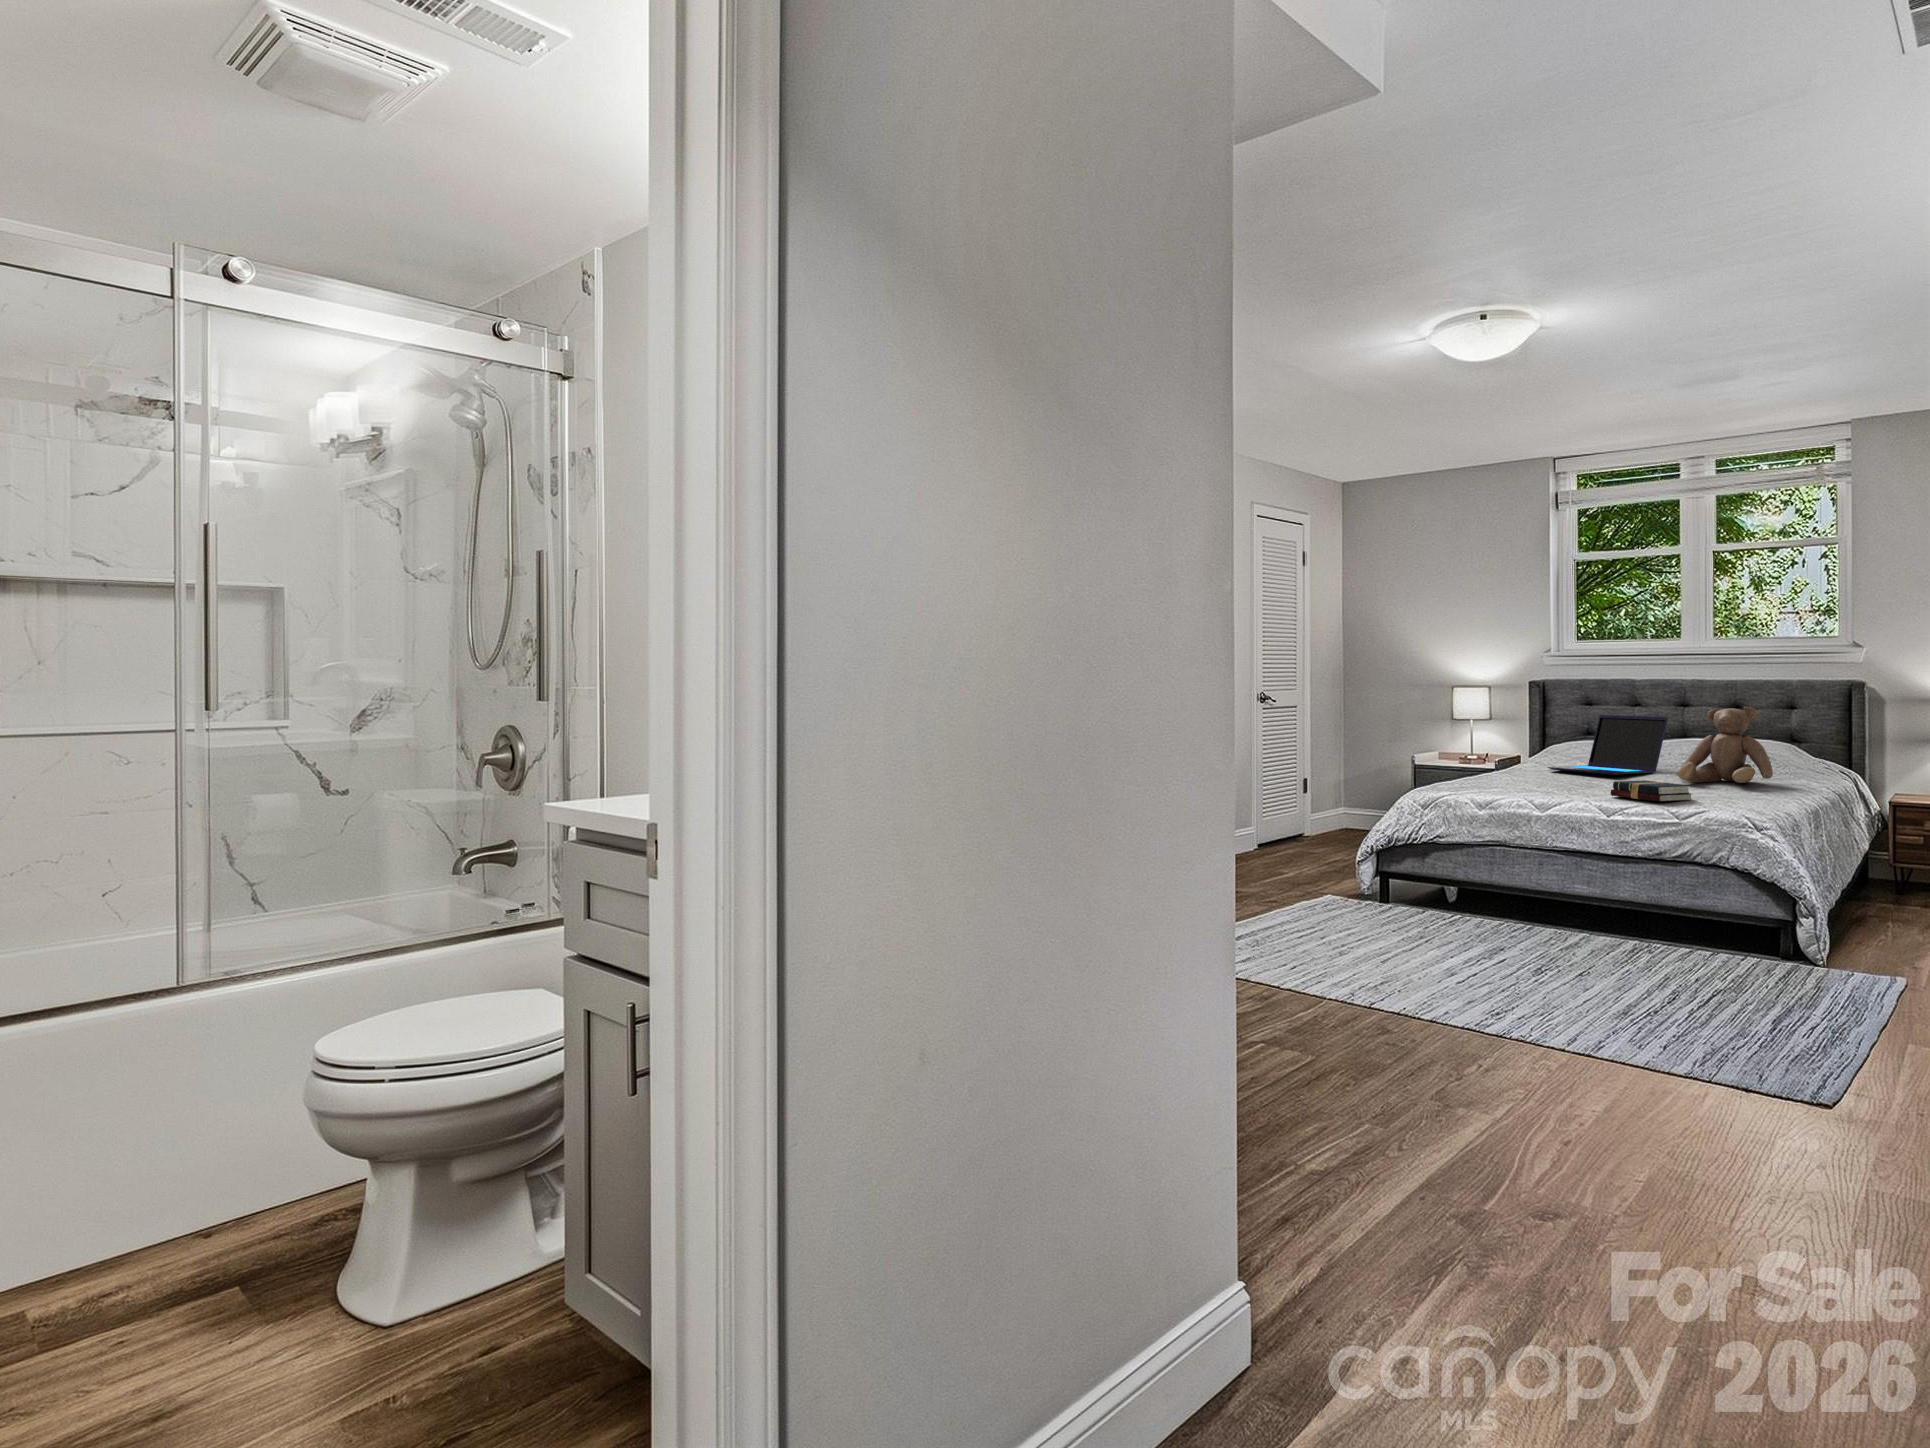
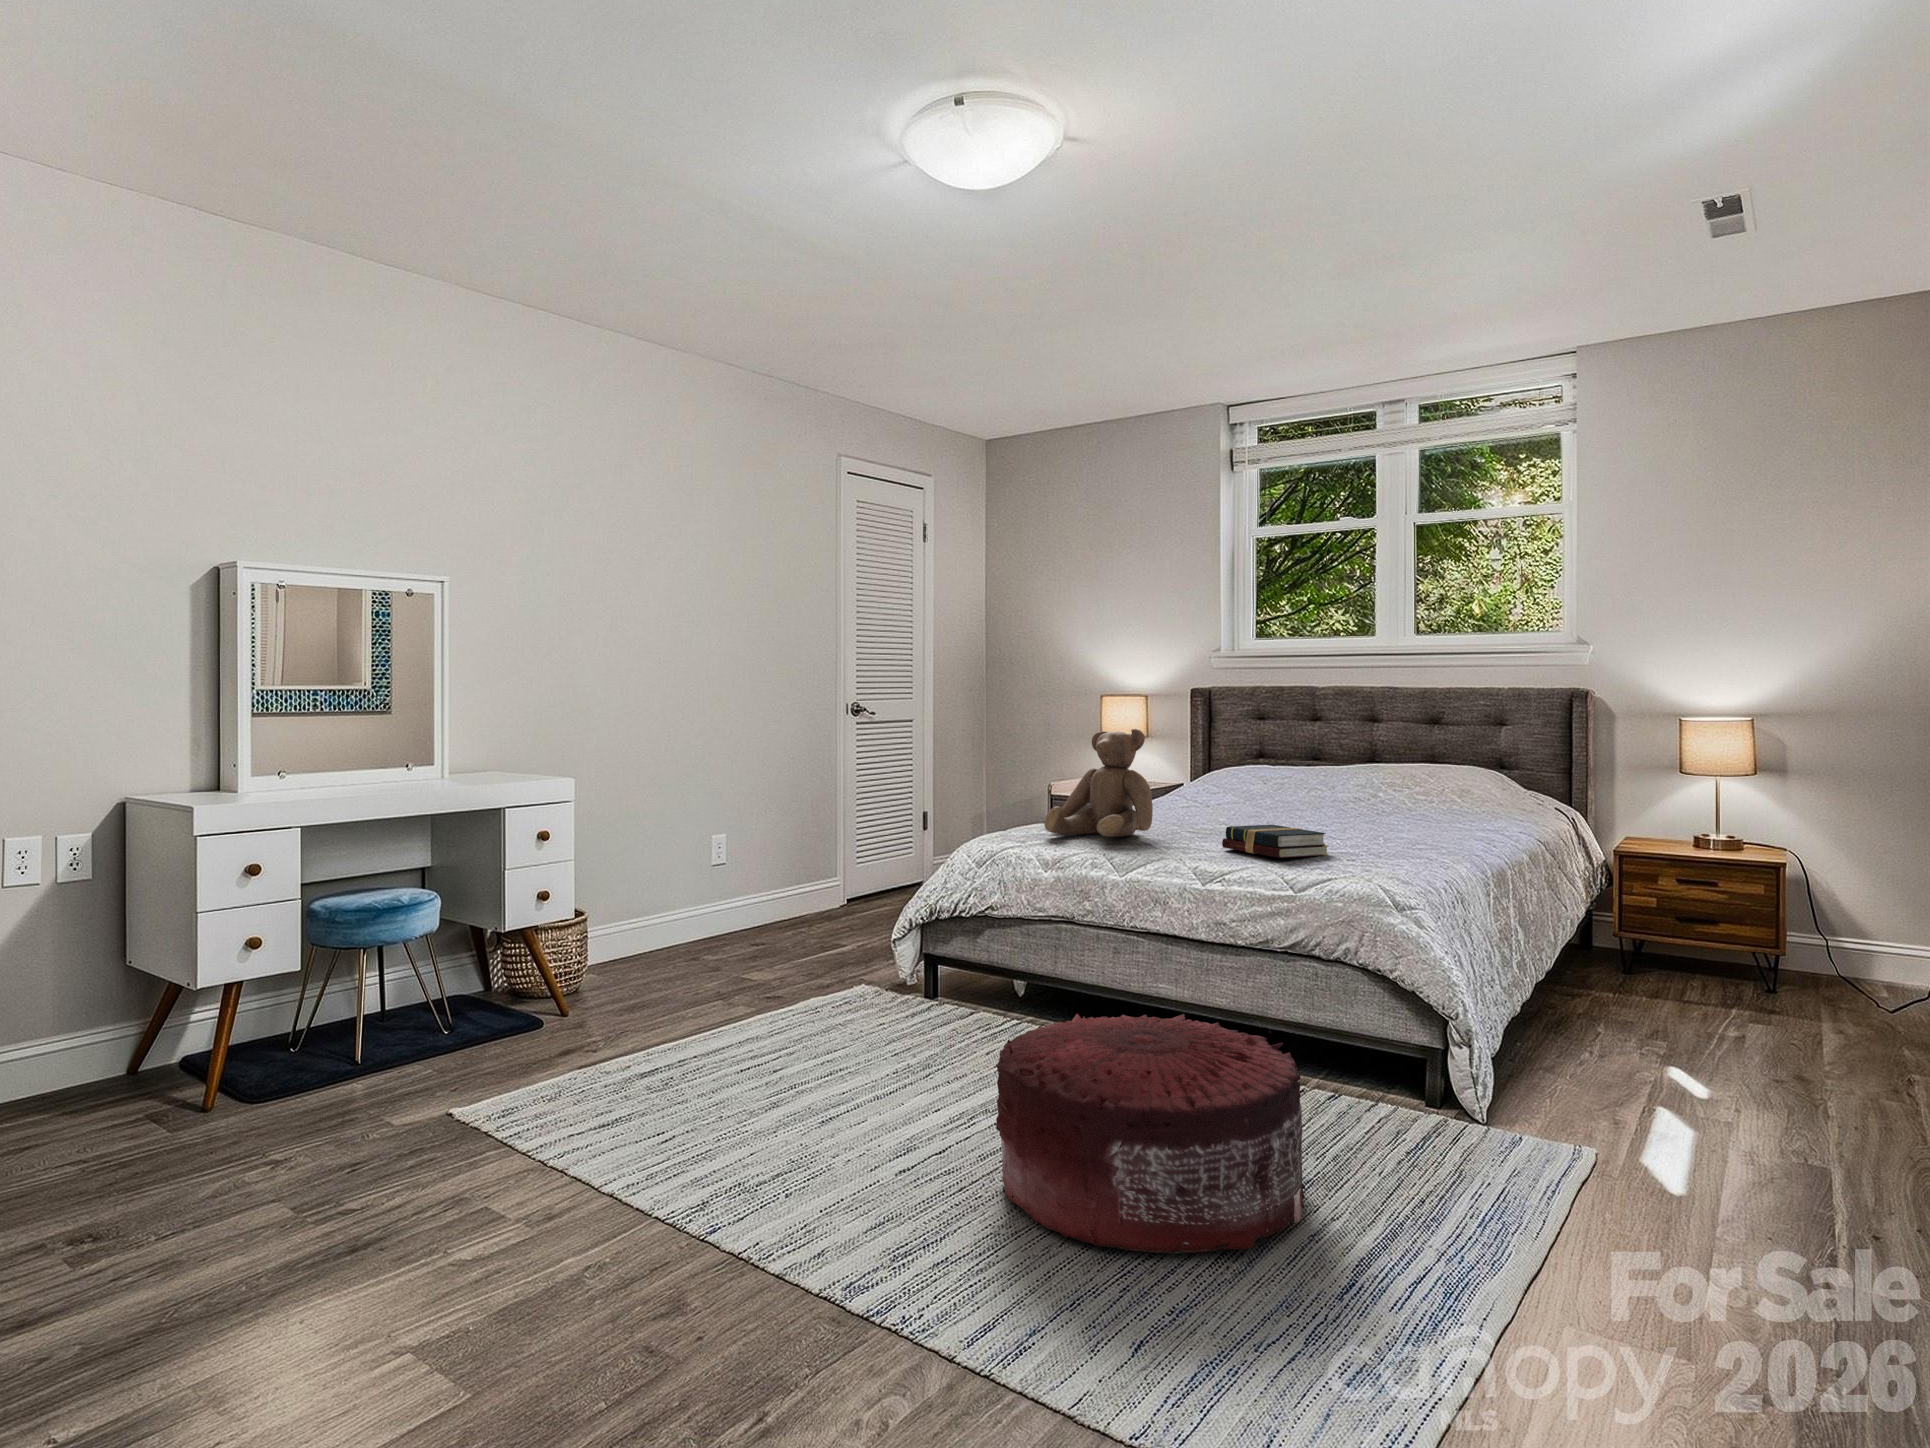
teddy bear: present [1676,707,1773,783] -> present [1044,729,1153,837]
laptop: present [1548,715,1668,775] -> none [1175,731,1328,815]
pouf: none [1521,890,1726,1010] -> present [996,1014,1306,1253]

